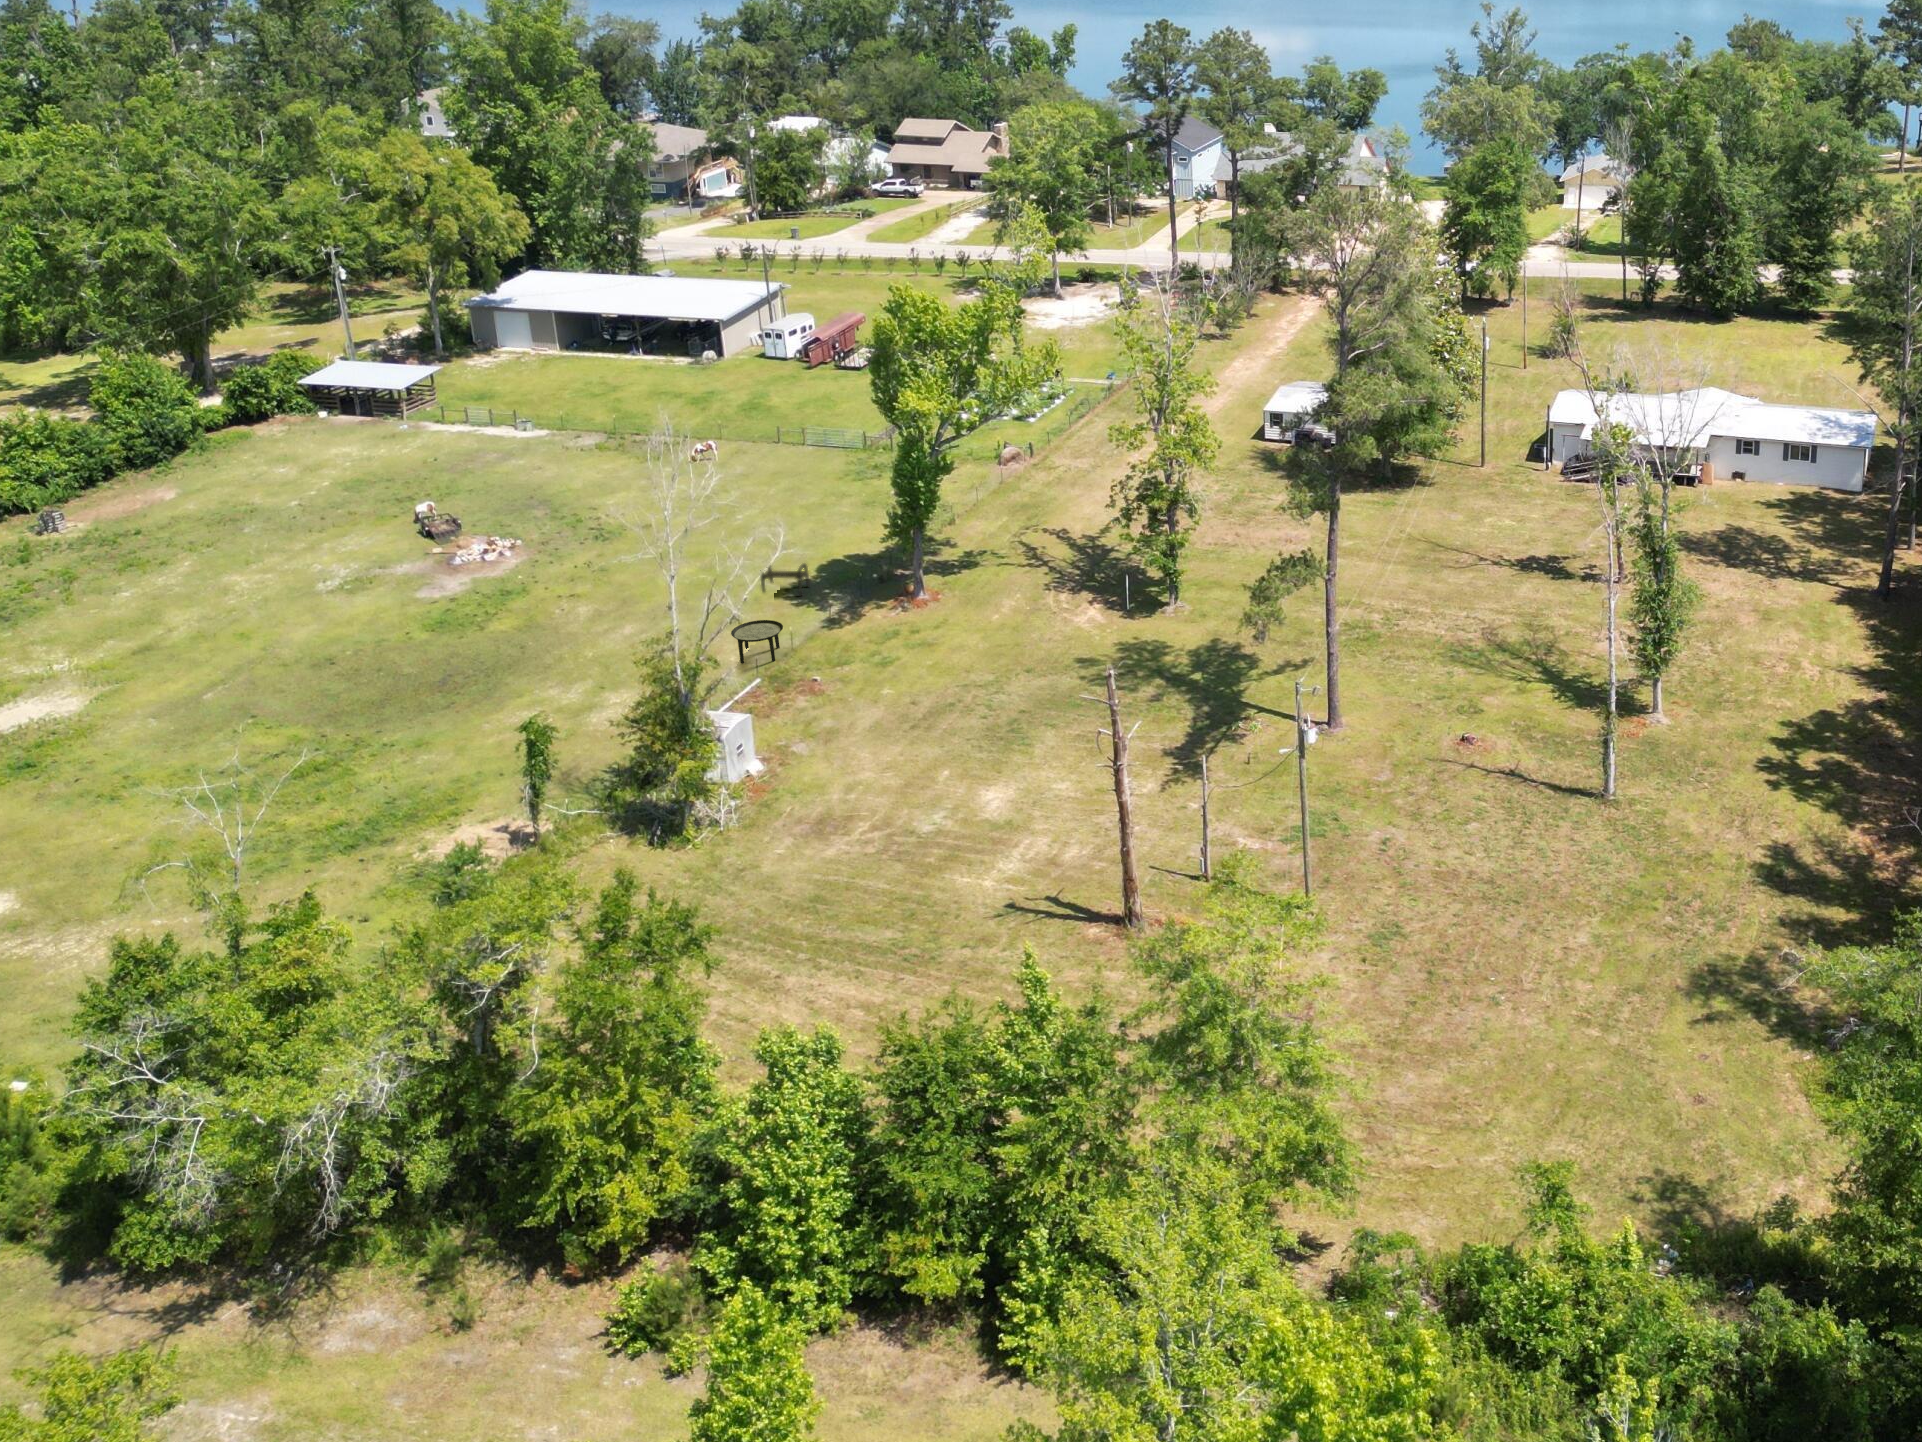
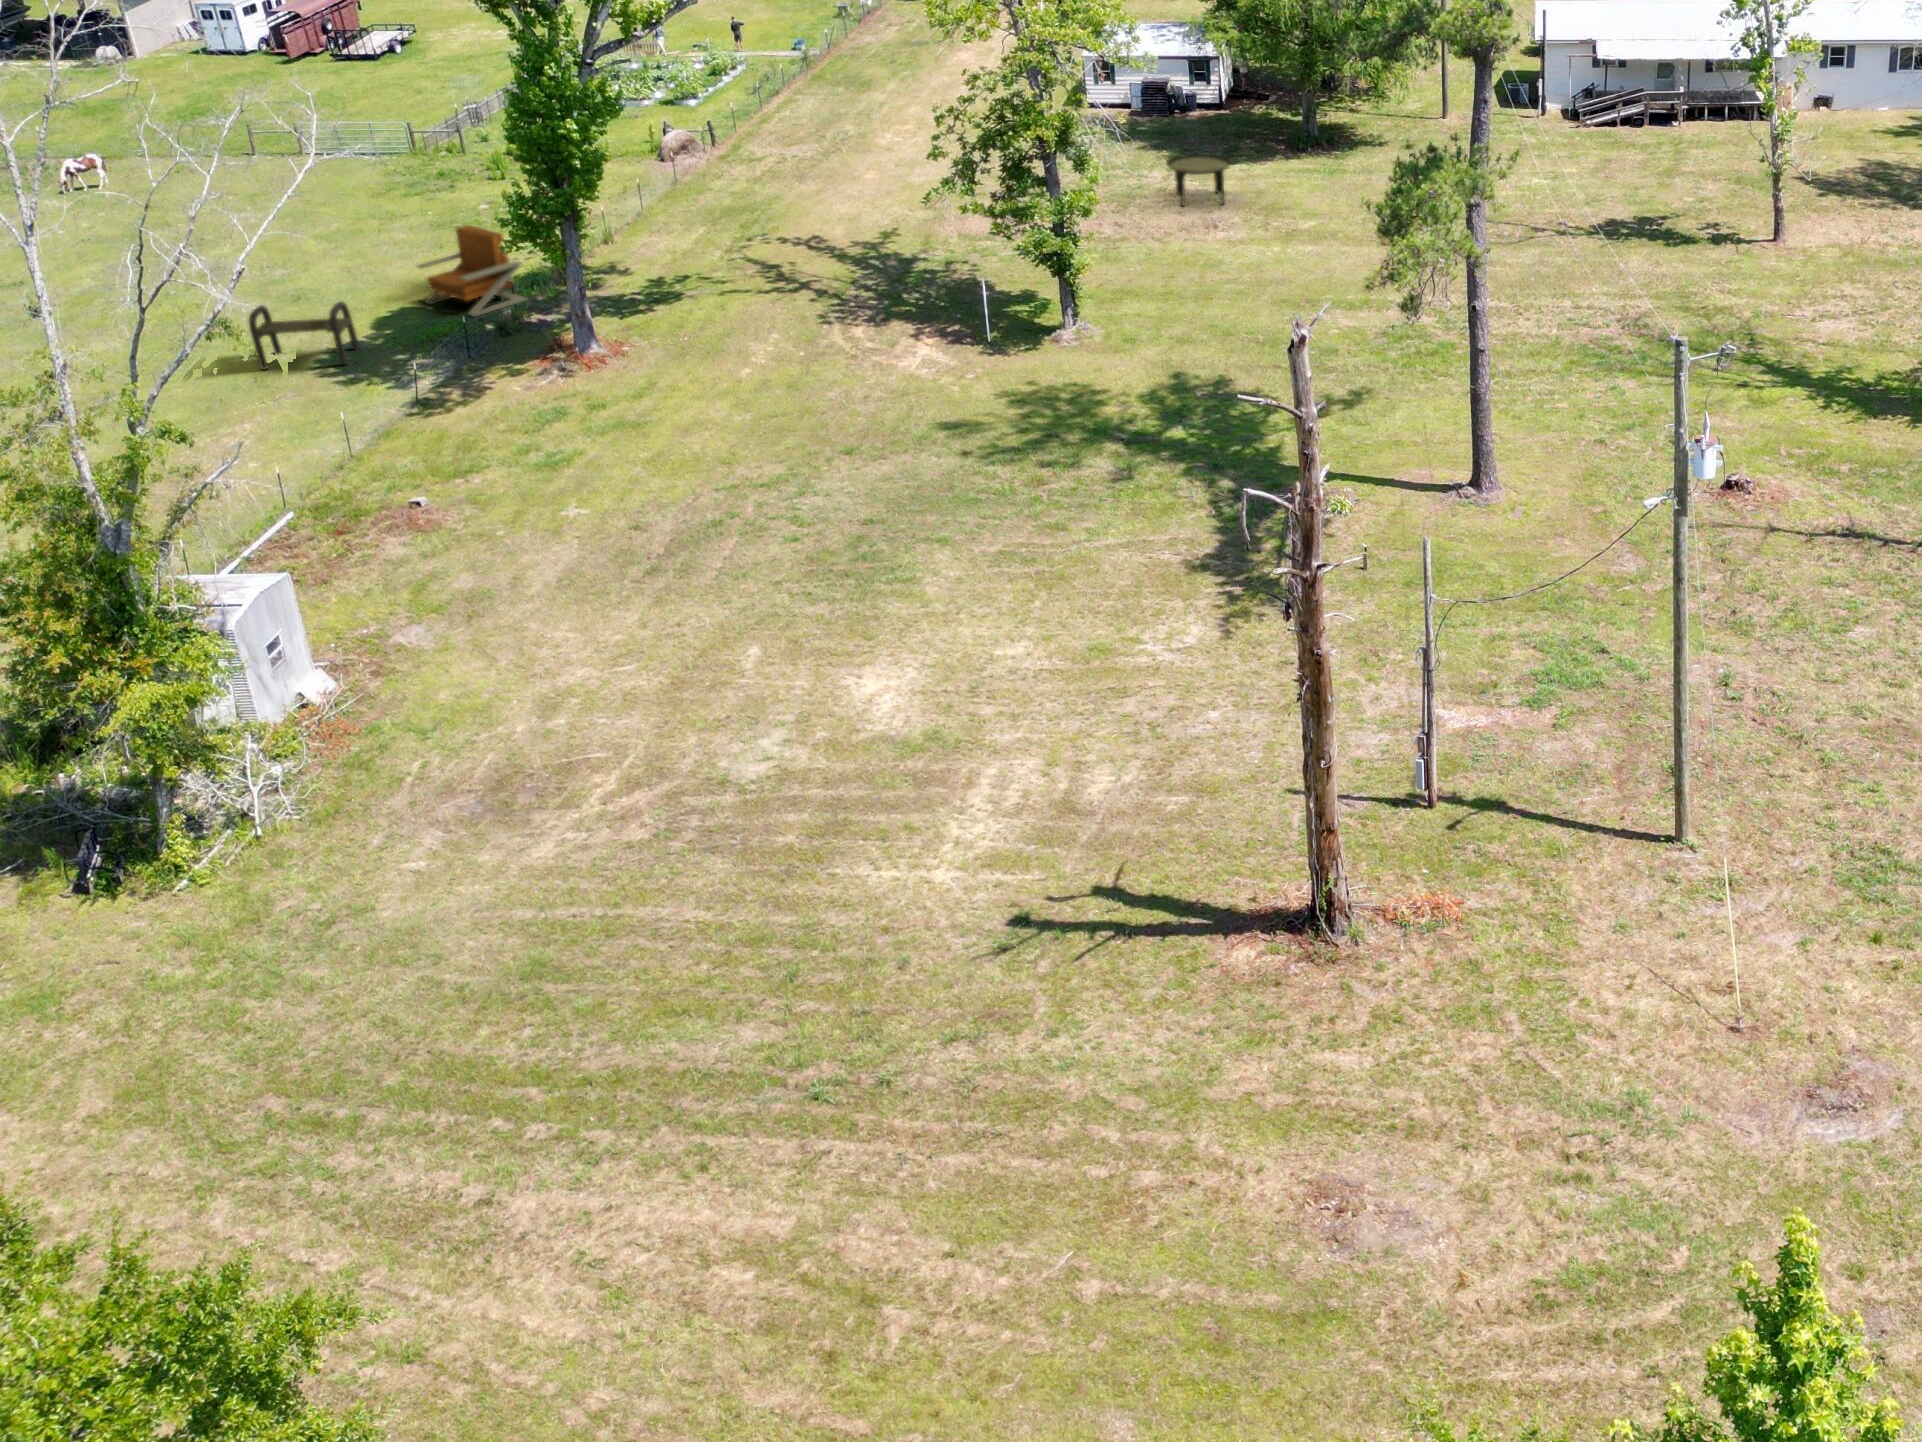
lounge chair: none [845,521,897,572] -> present [417,225,527,316]
round table: present [731,620,783,663] -> present [1166,154,1231,206]

